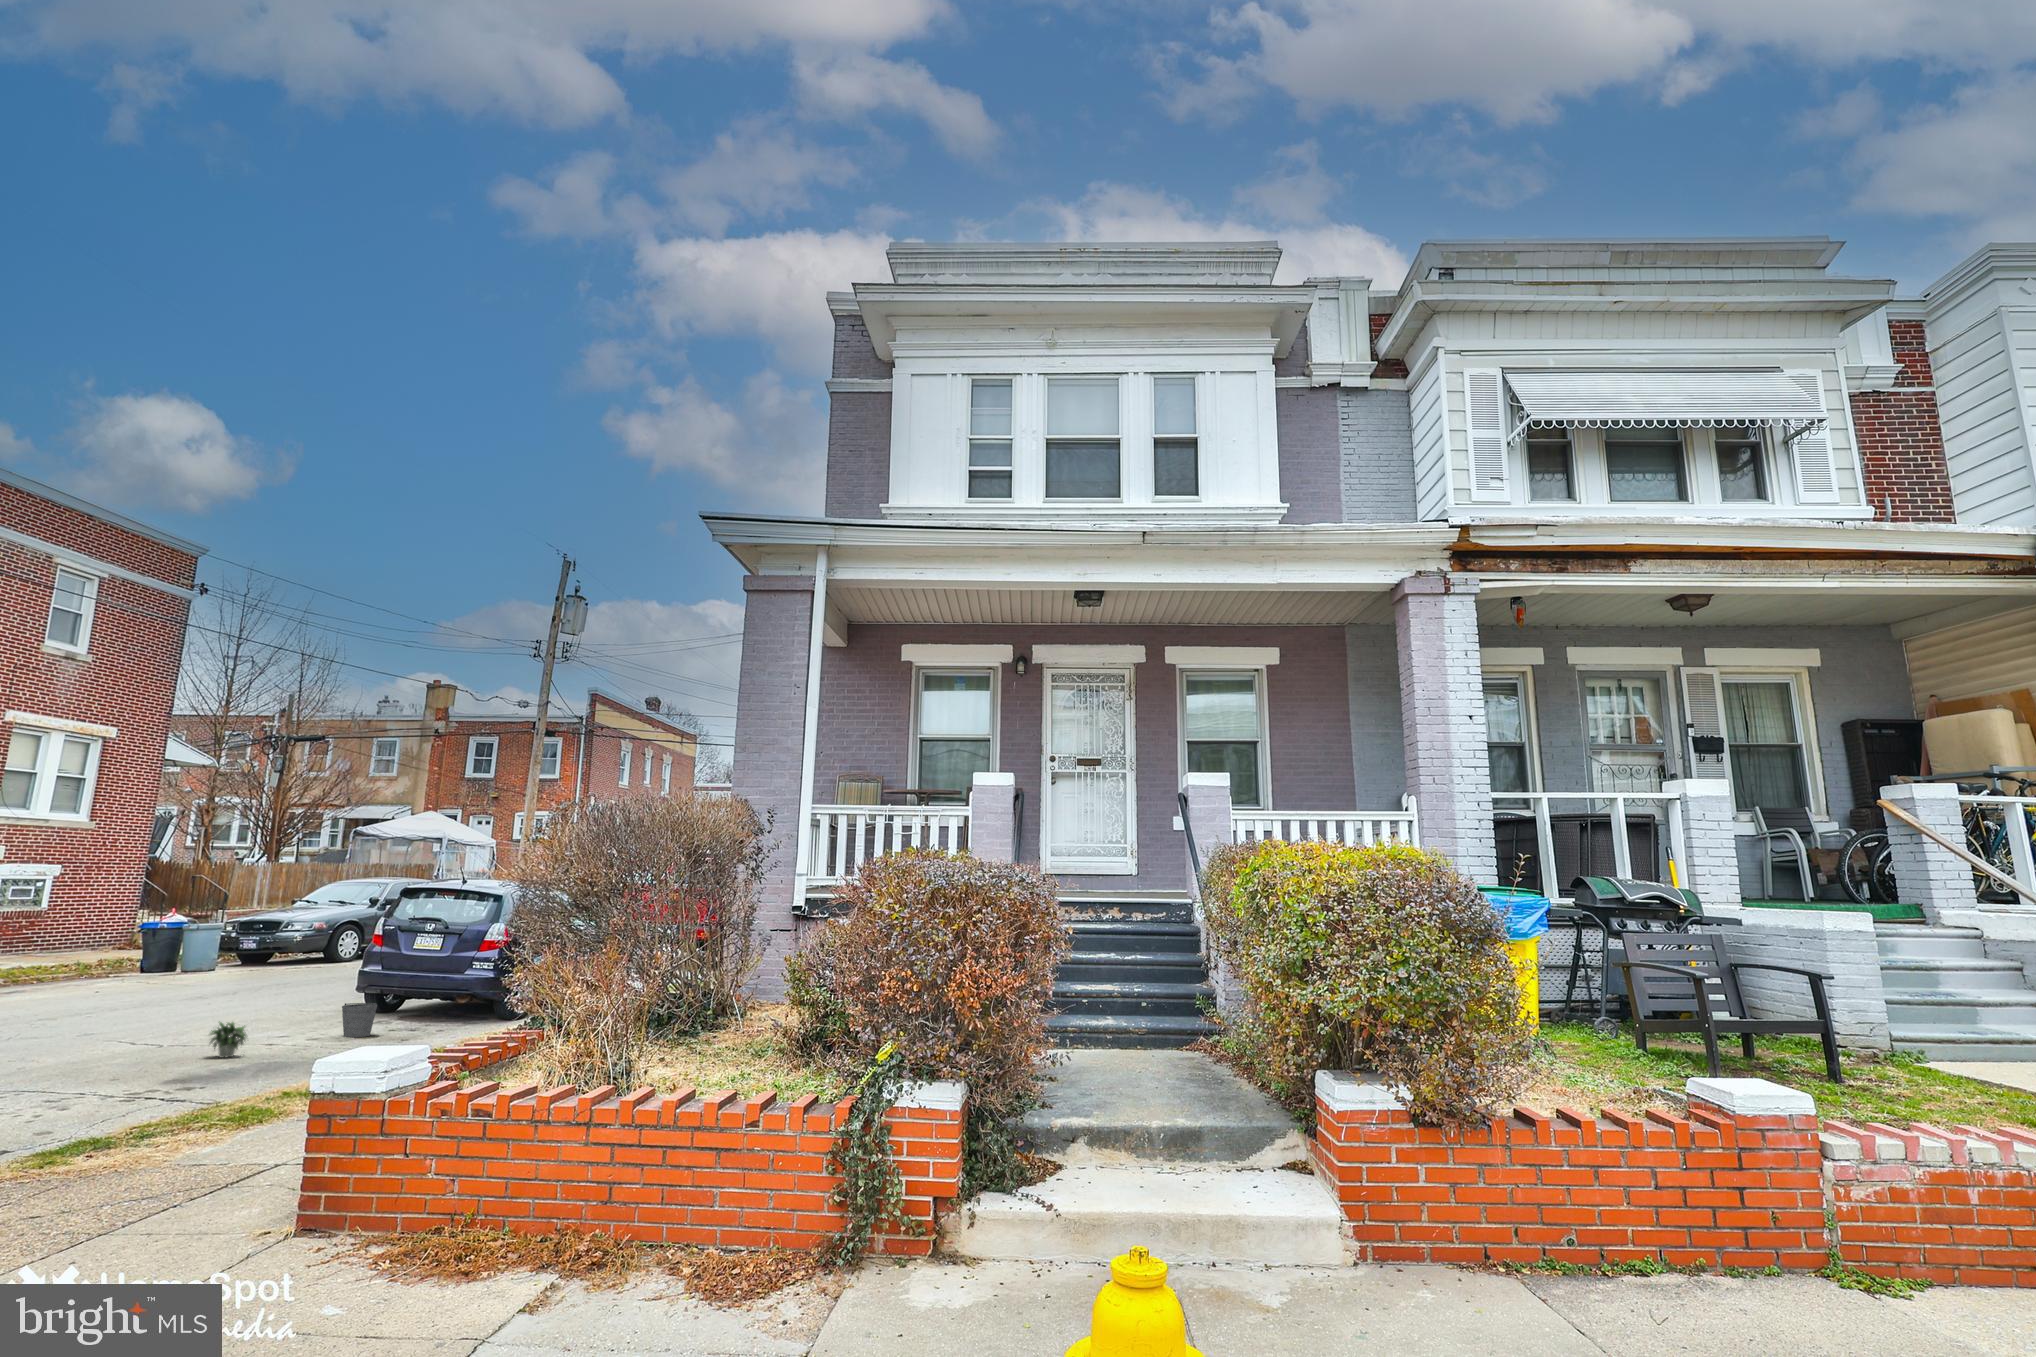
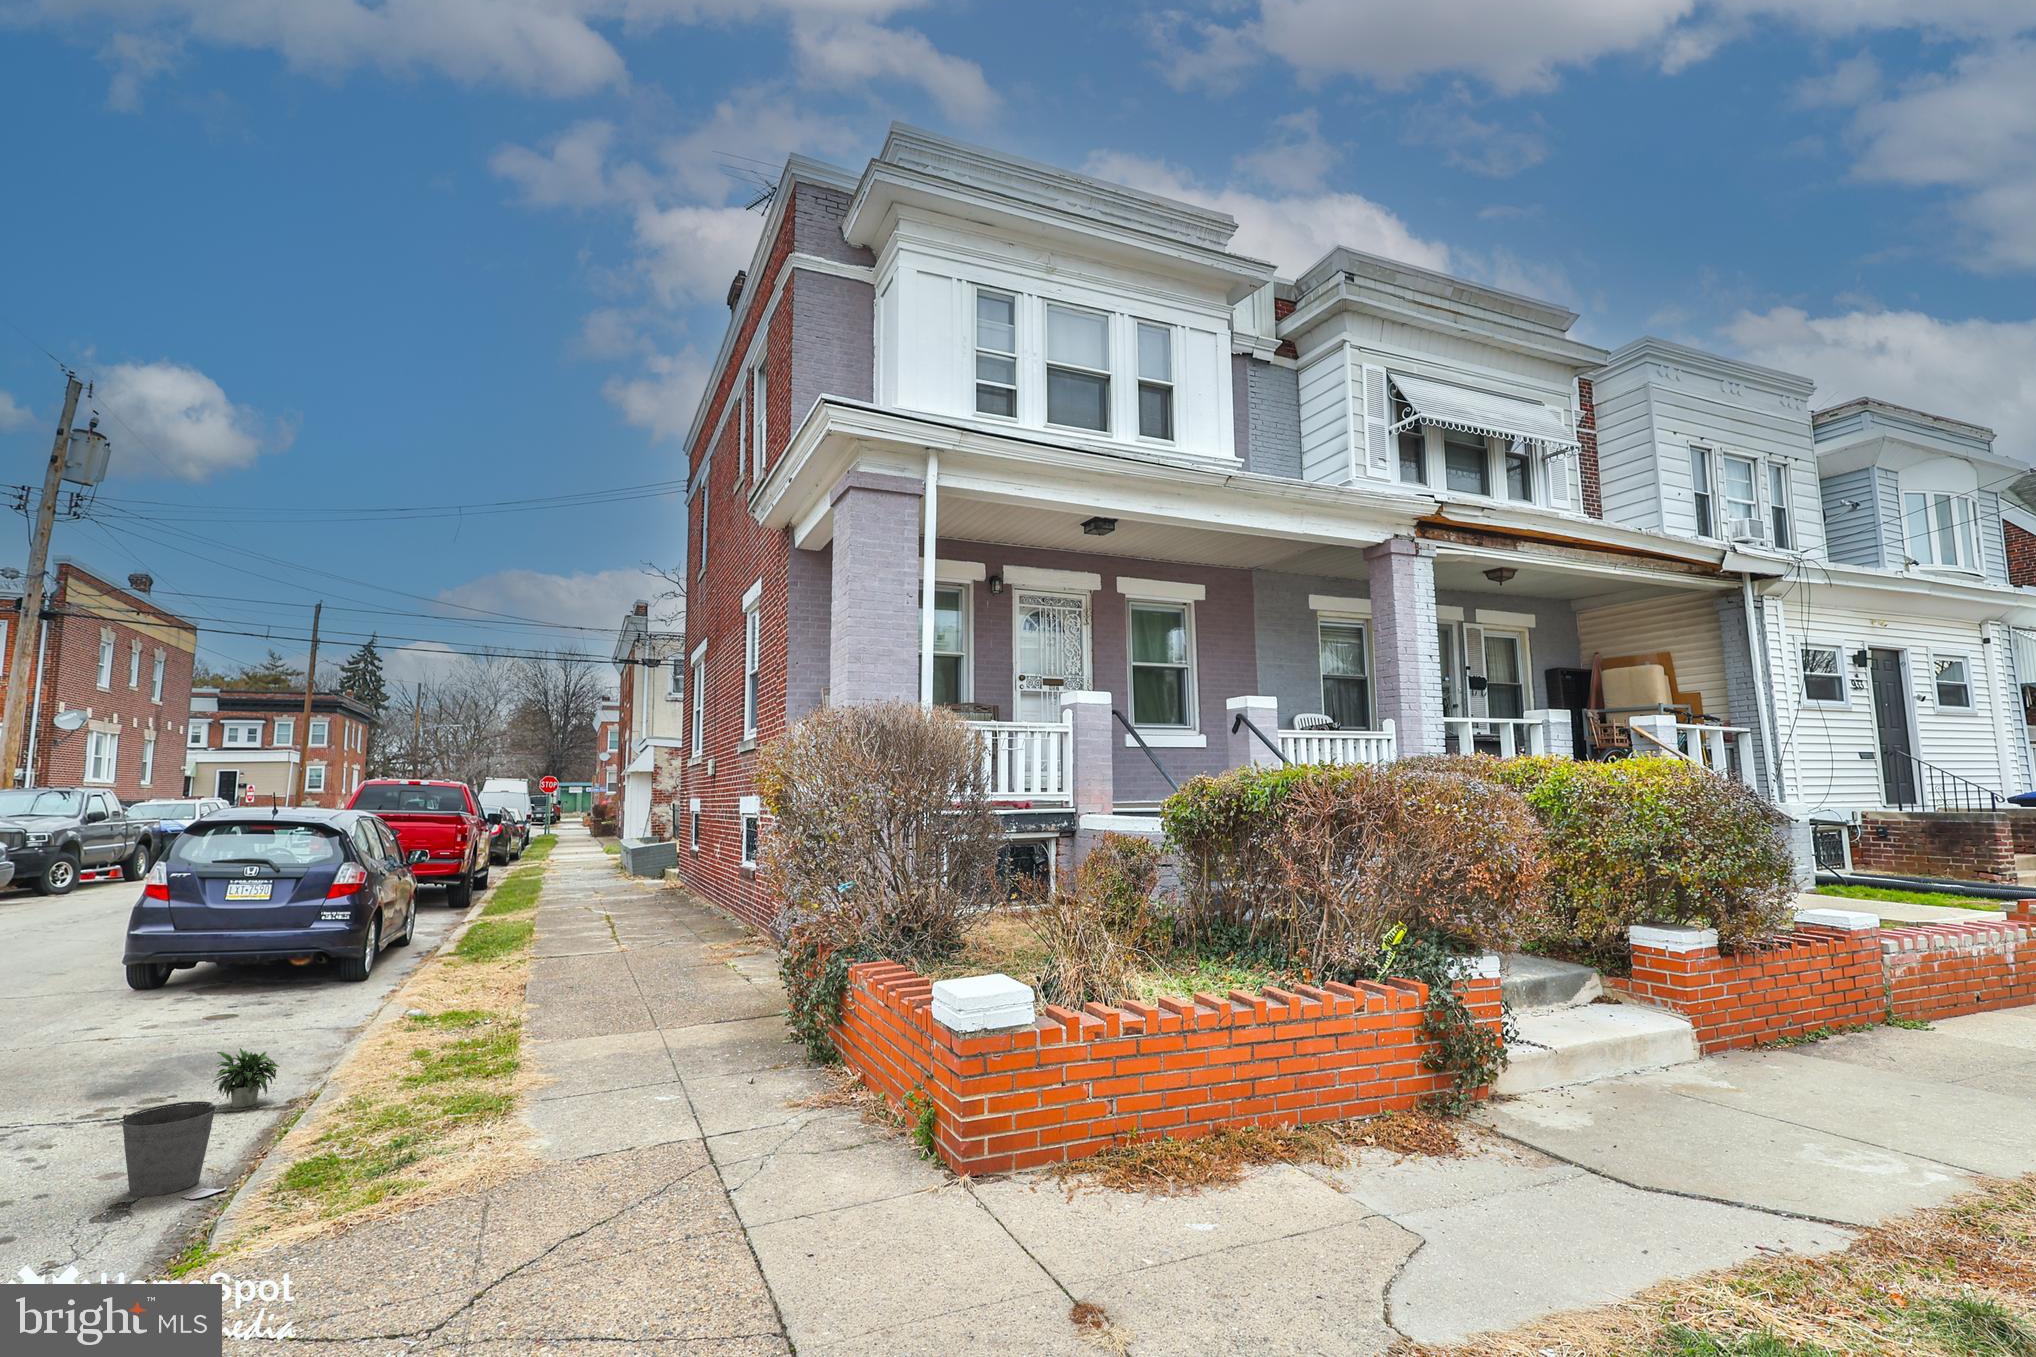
bucket: present [342,1003,377,1037] -> present [122,1101,216,1197]

